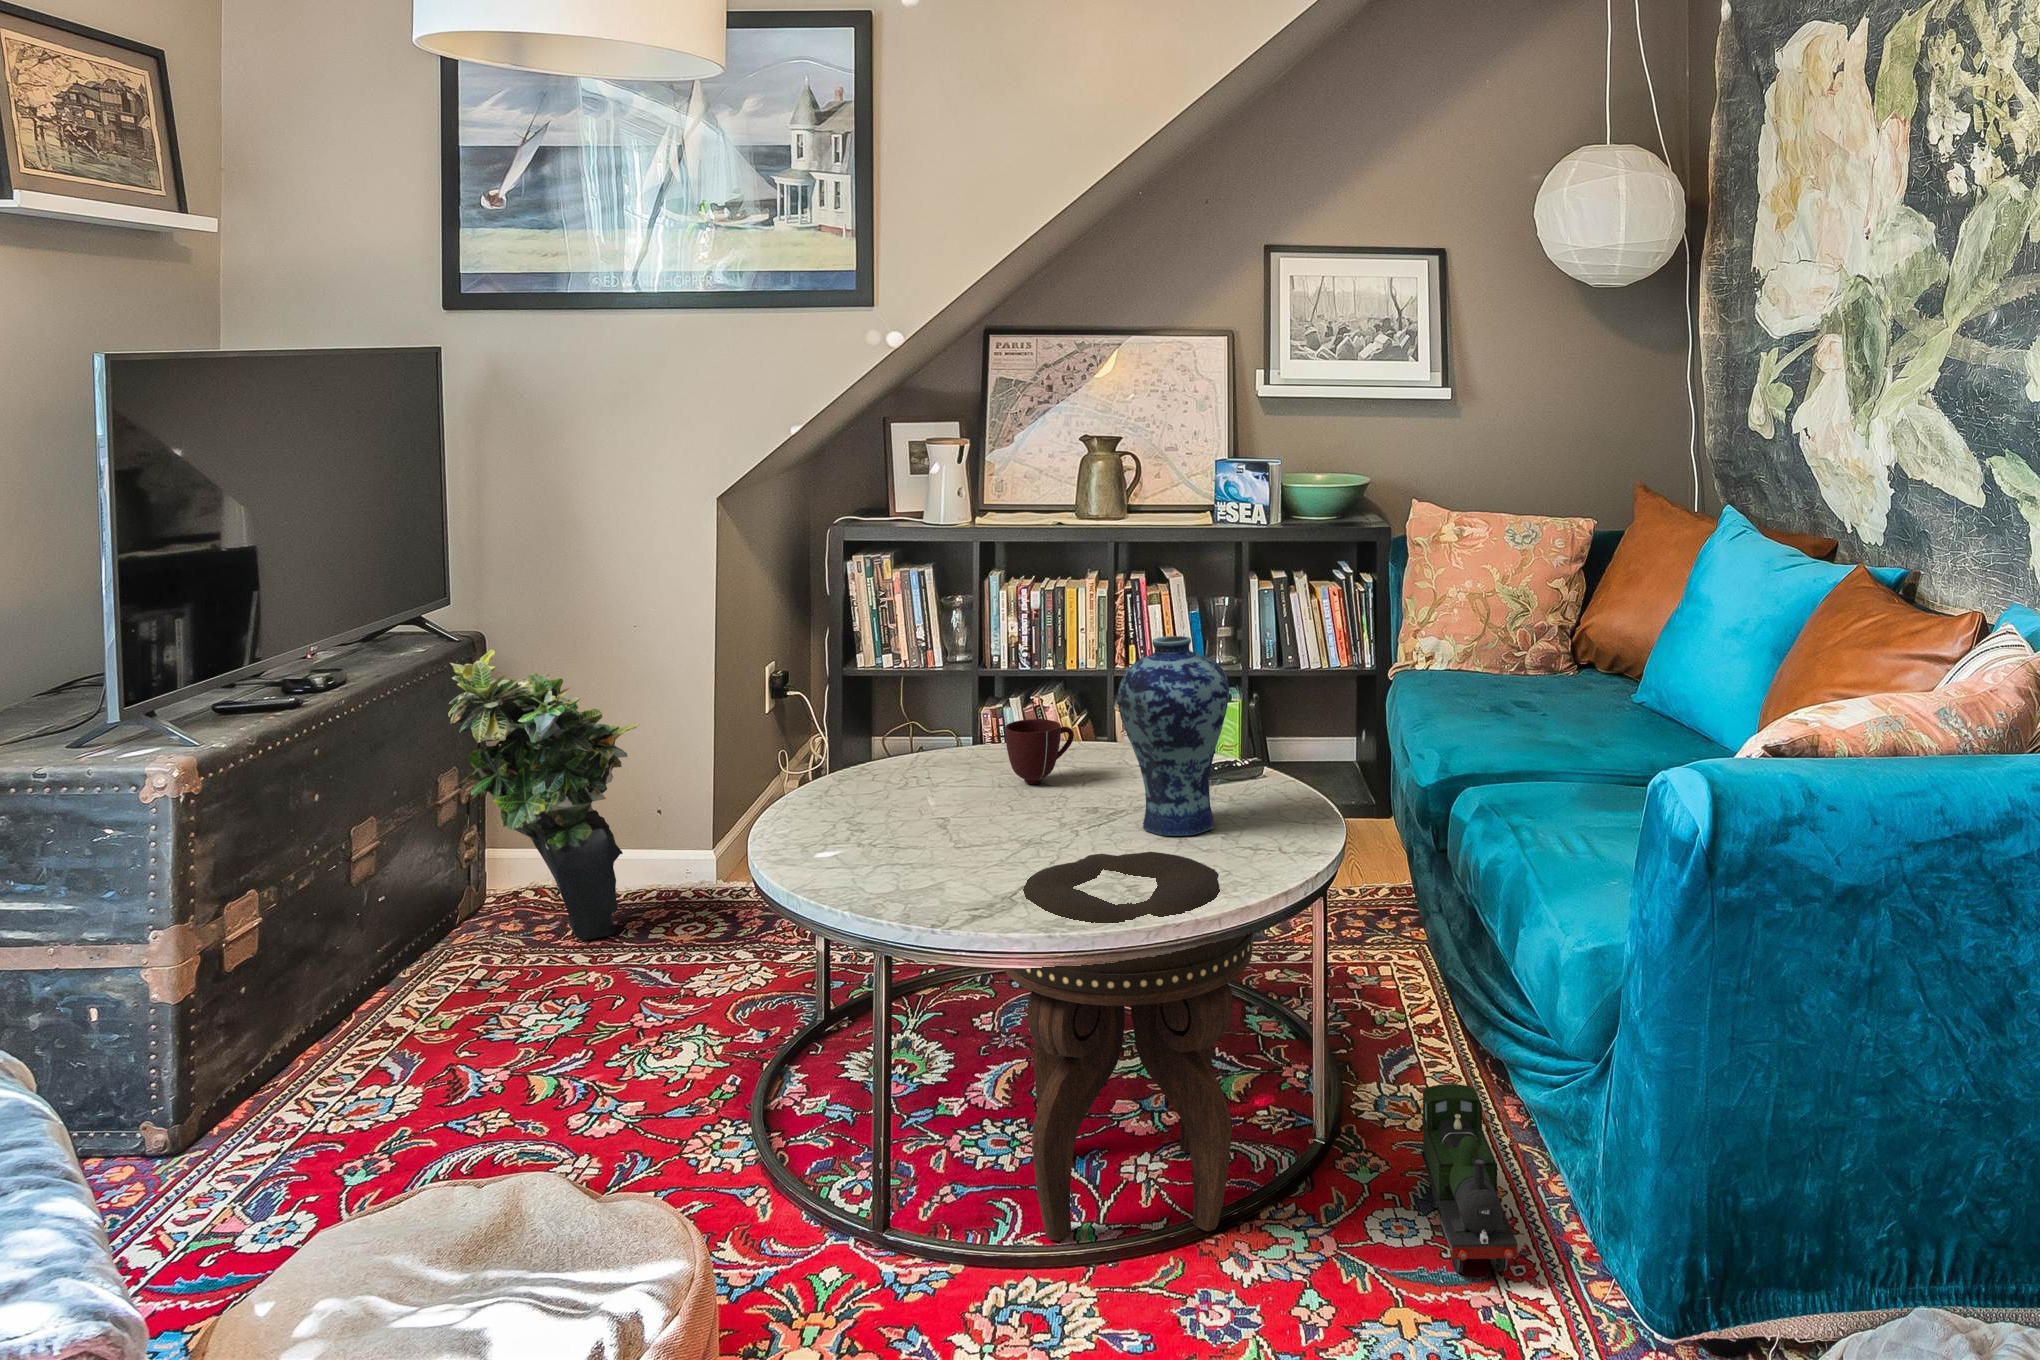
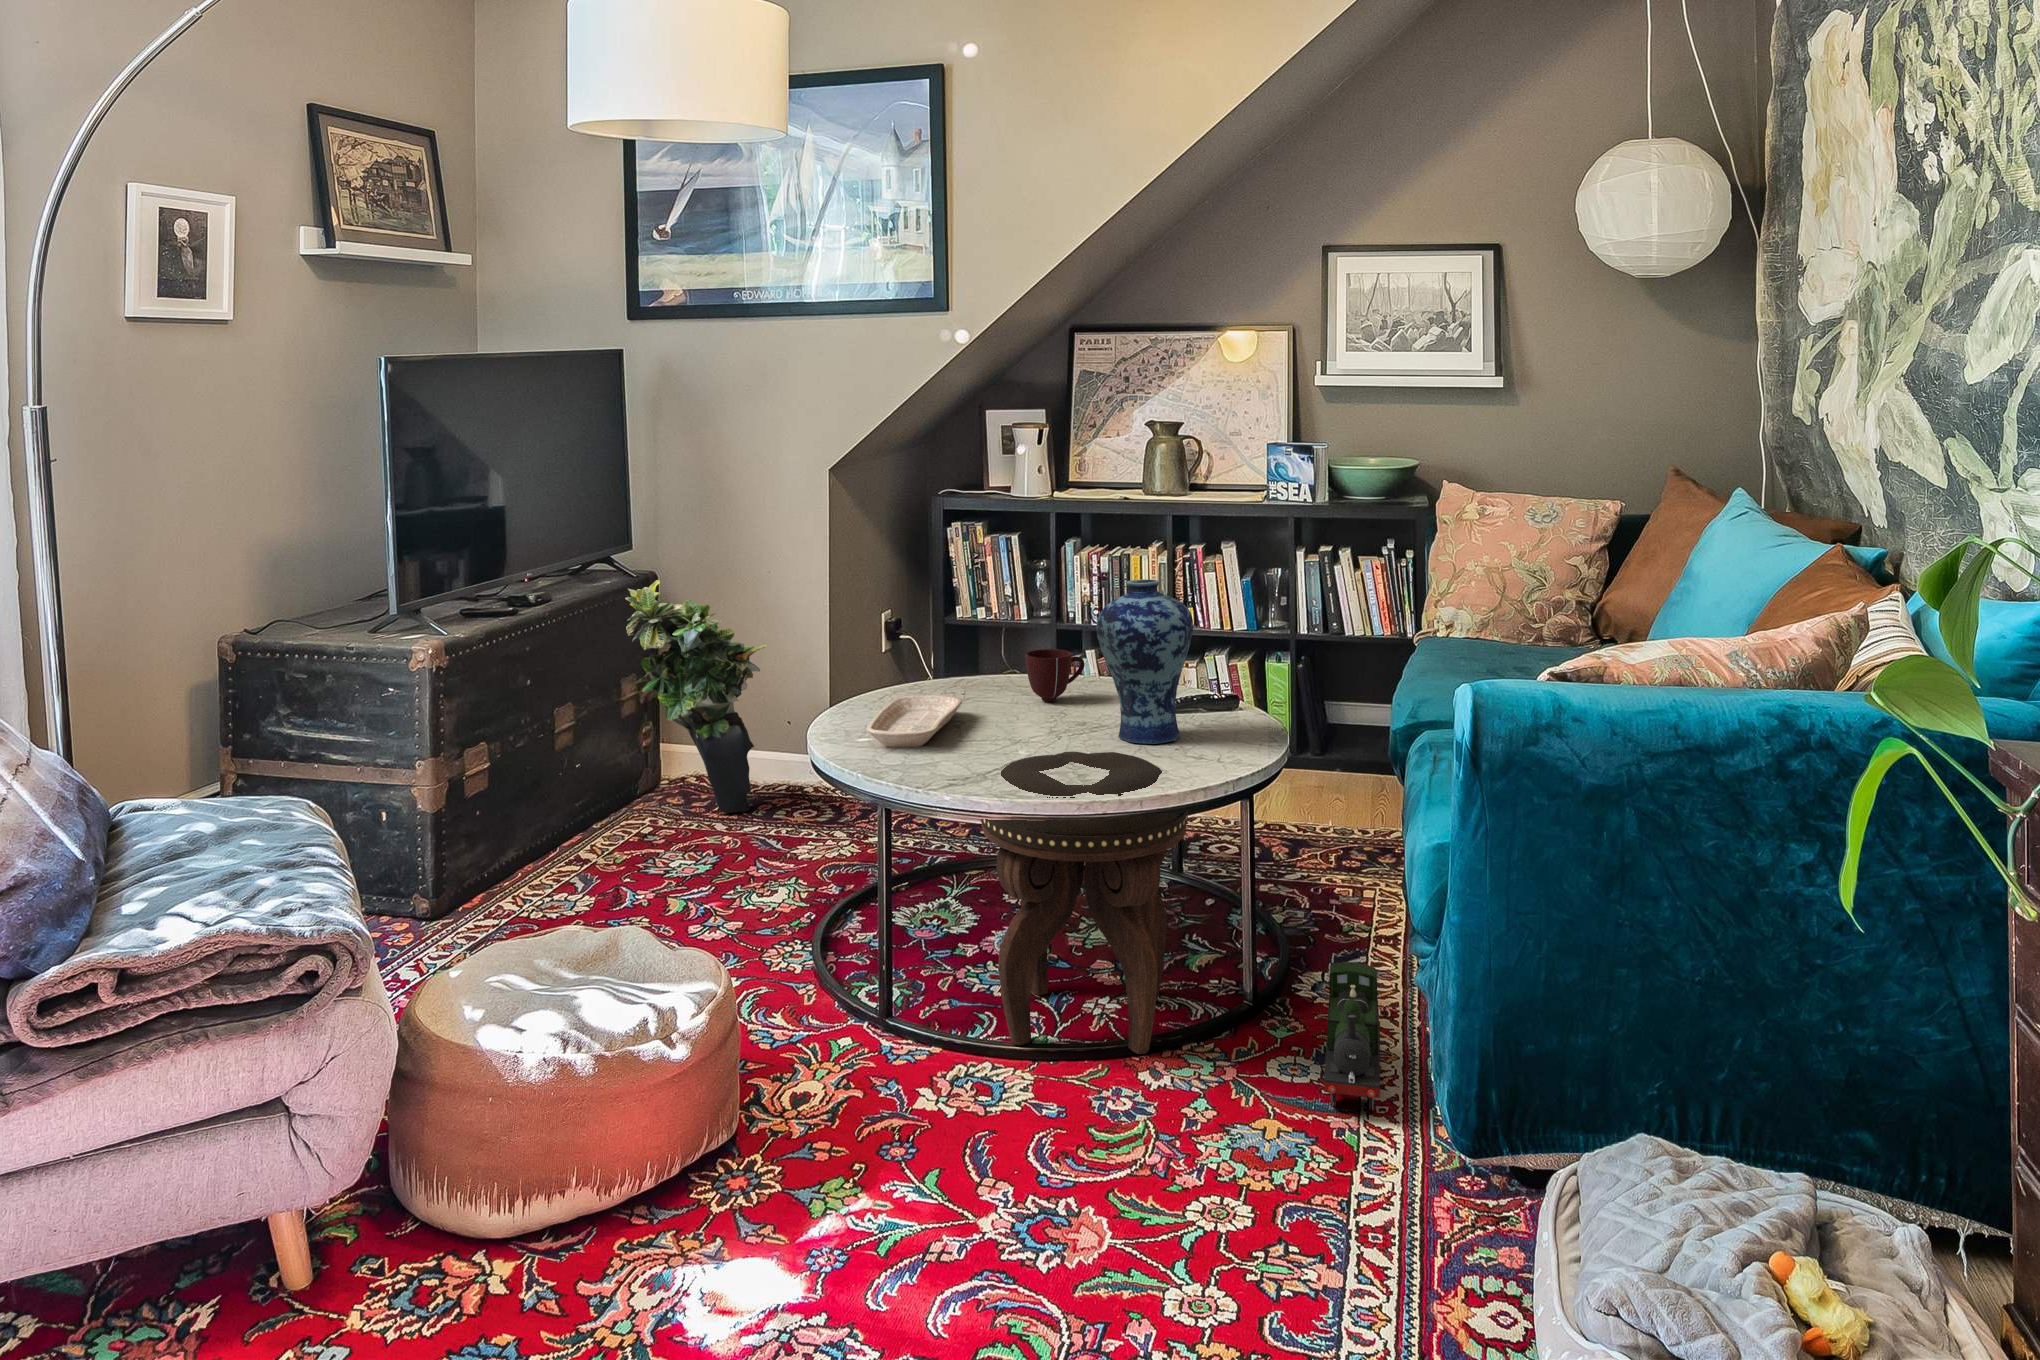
tray: none [834,787,939,866] -> present [867,694,962,747]

